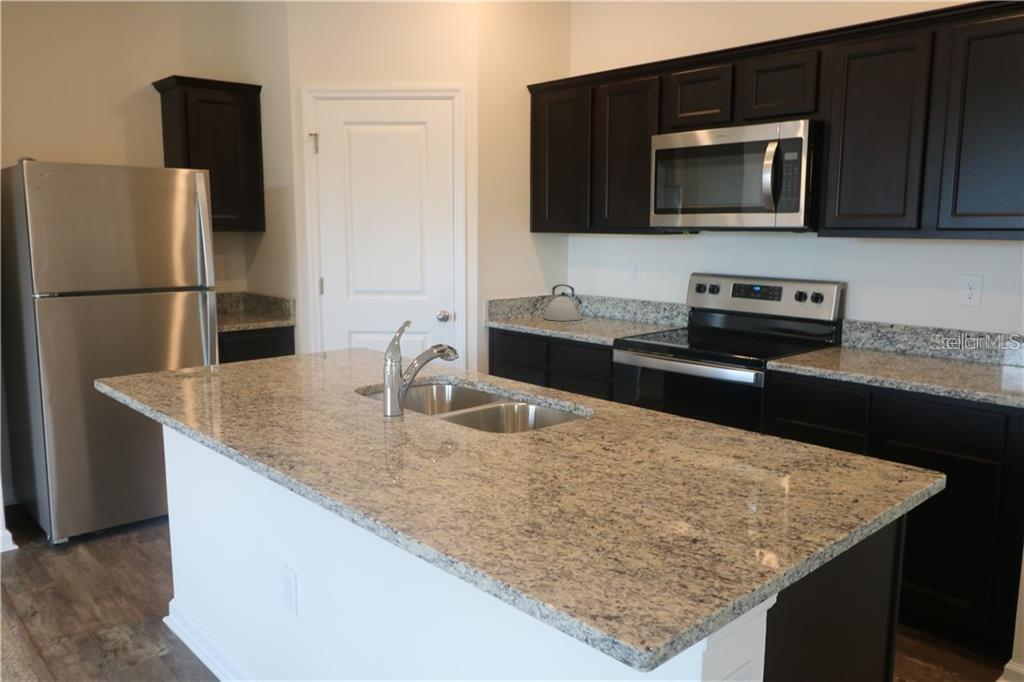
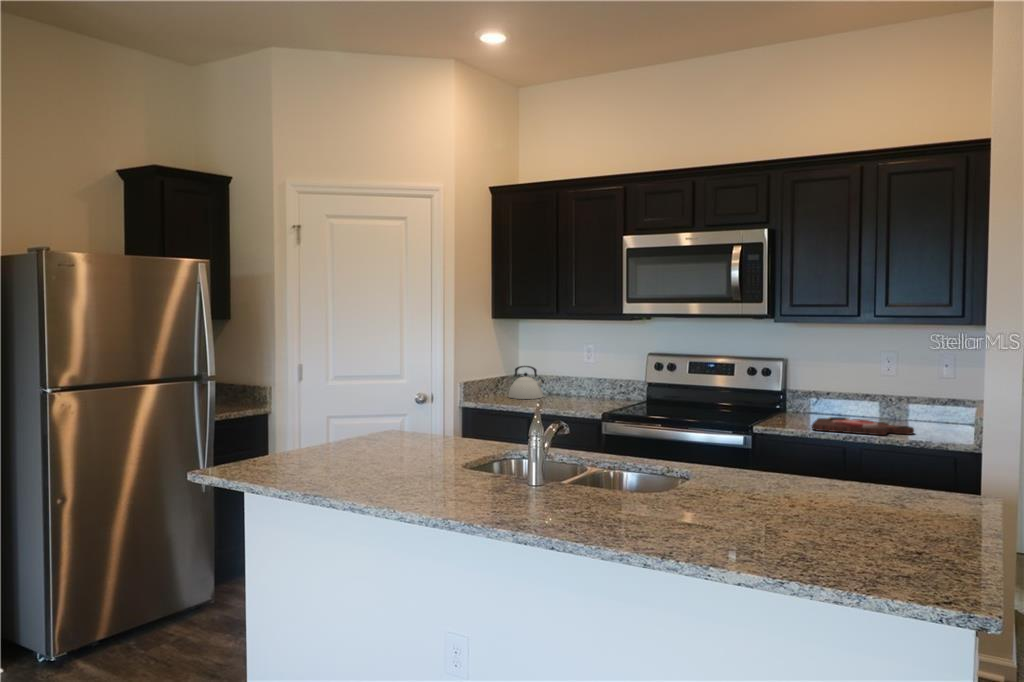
cutting board: none [836,355,967,380] -> present [812,417,914,435]

